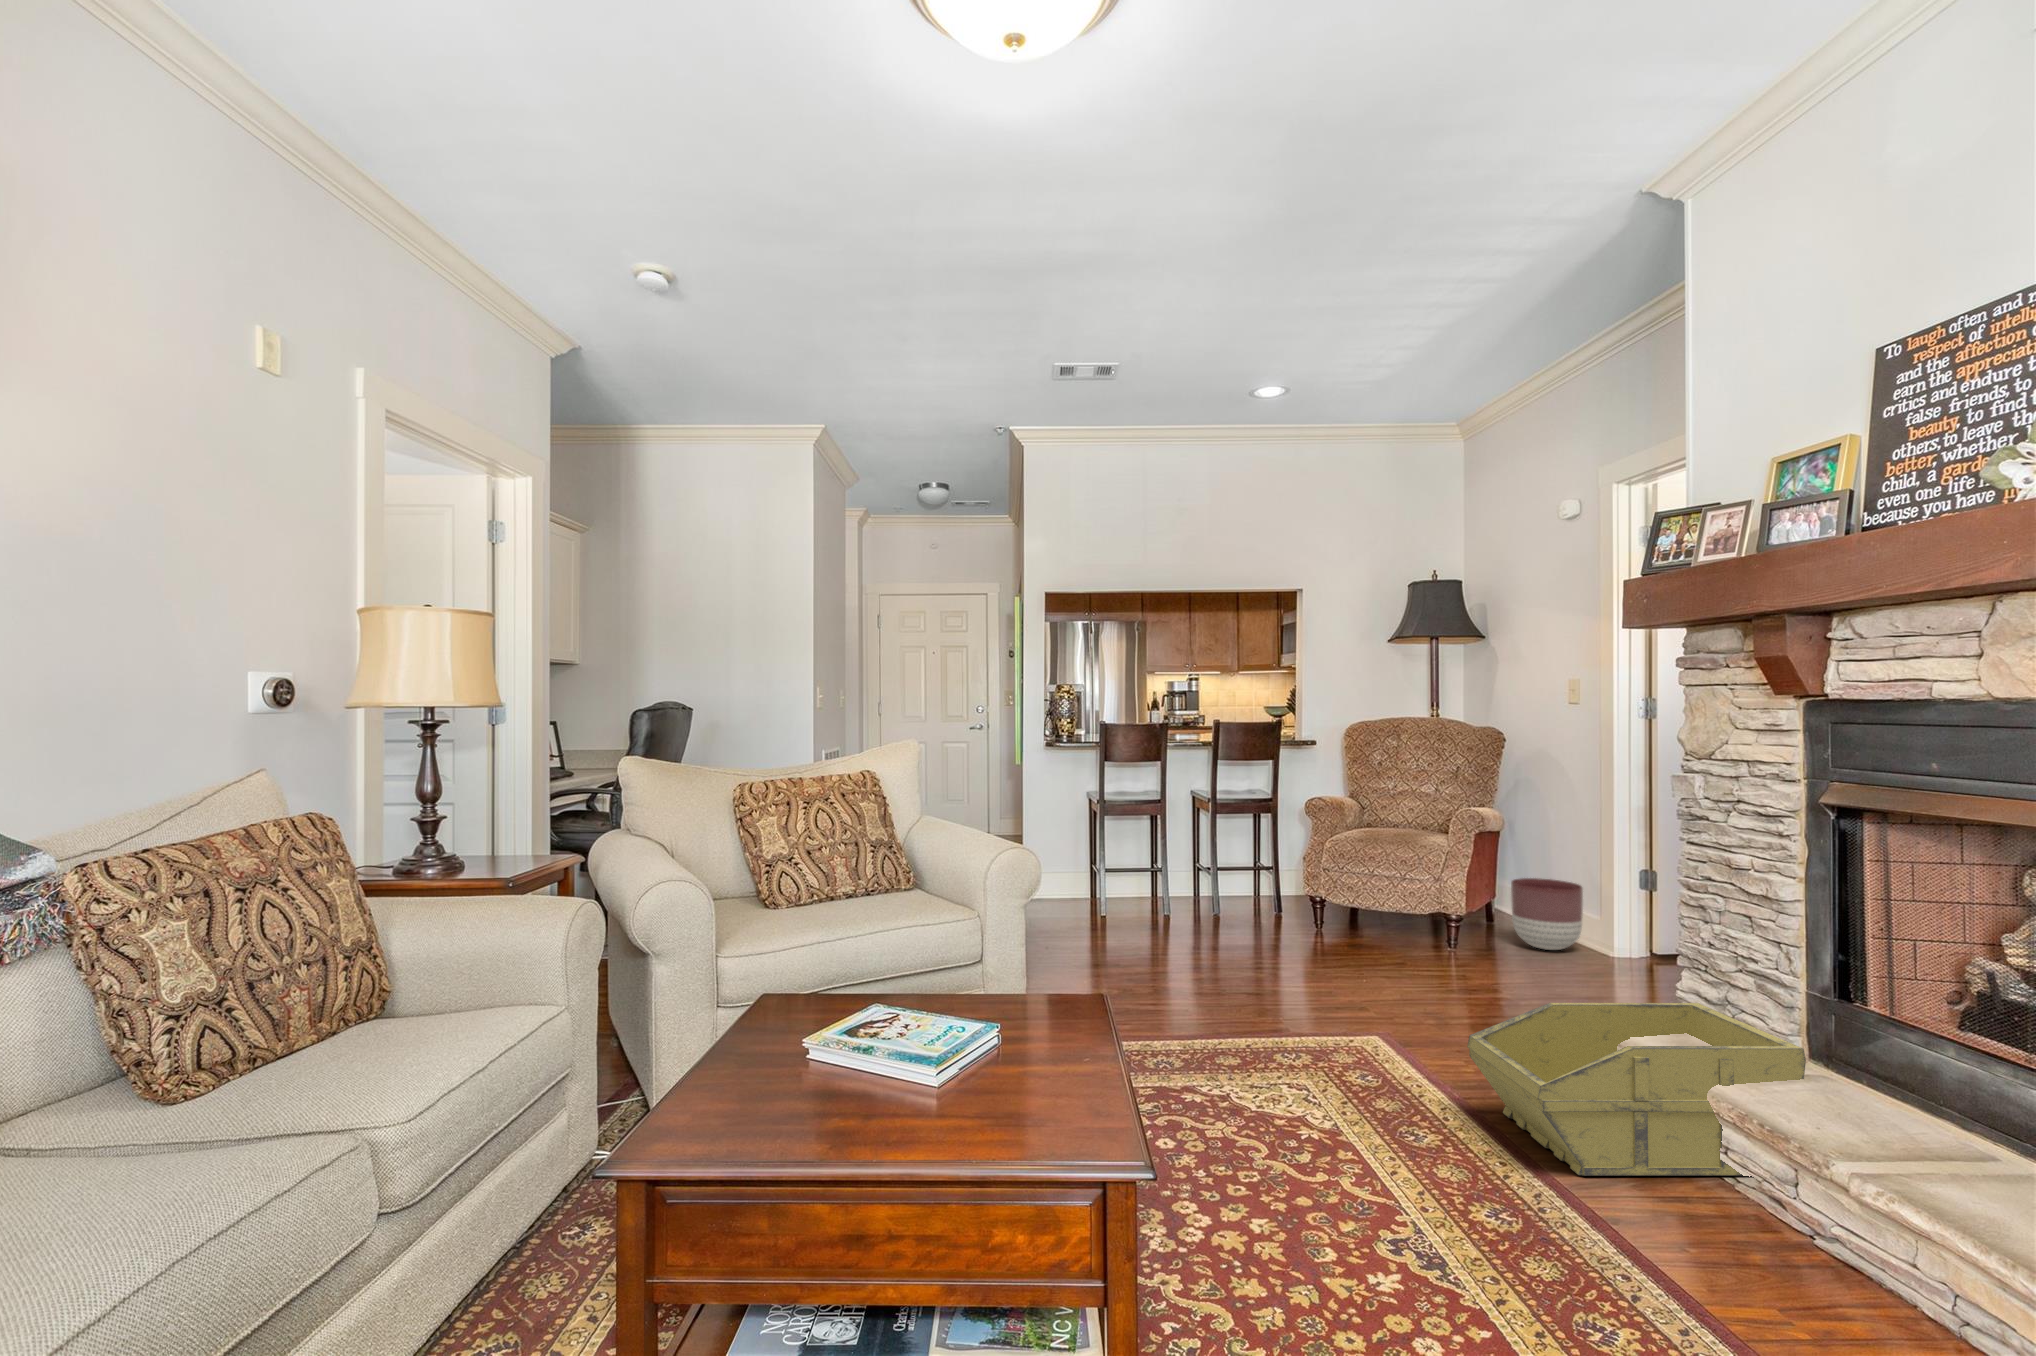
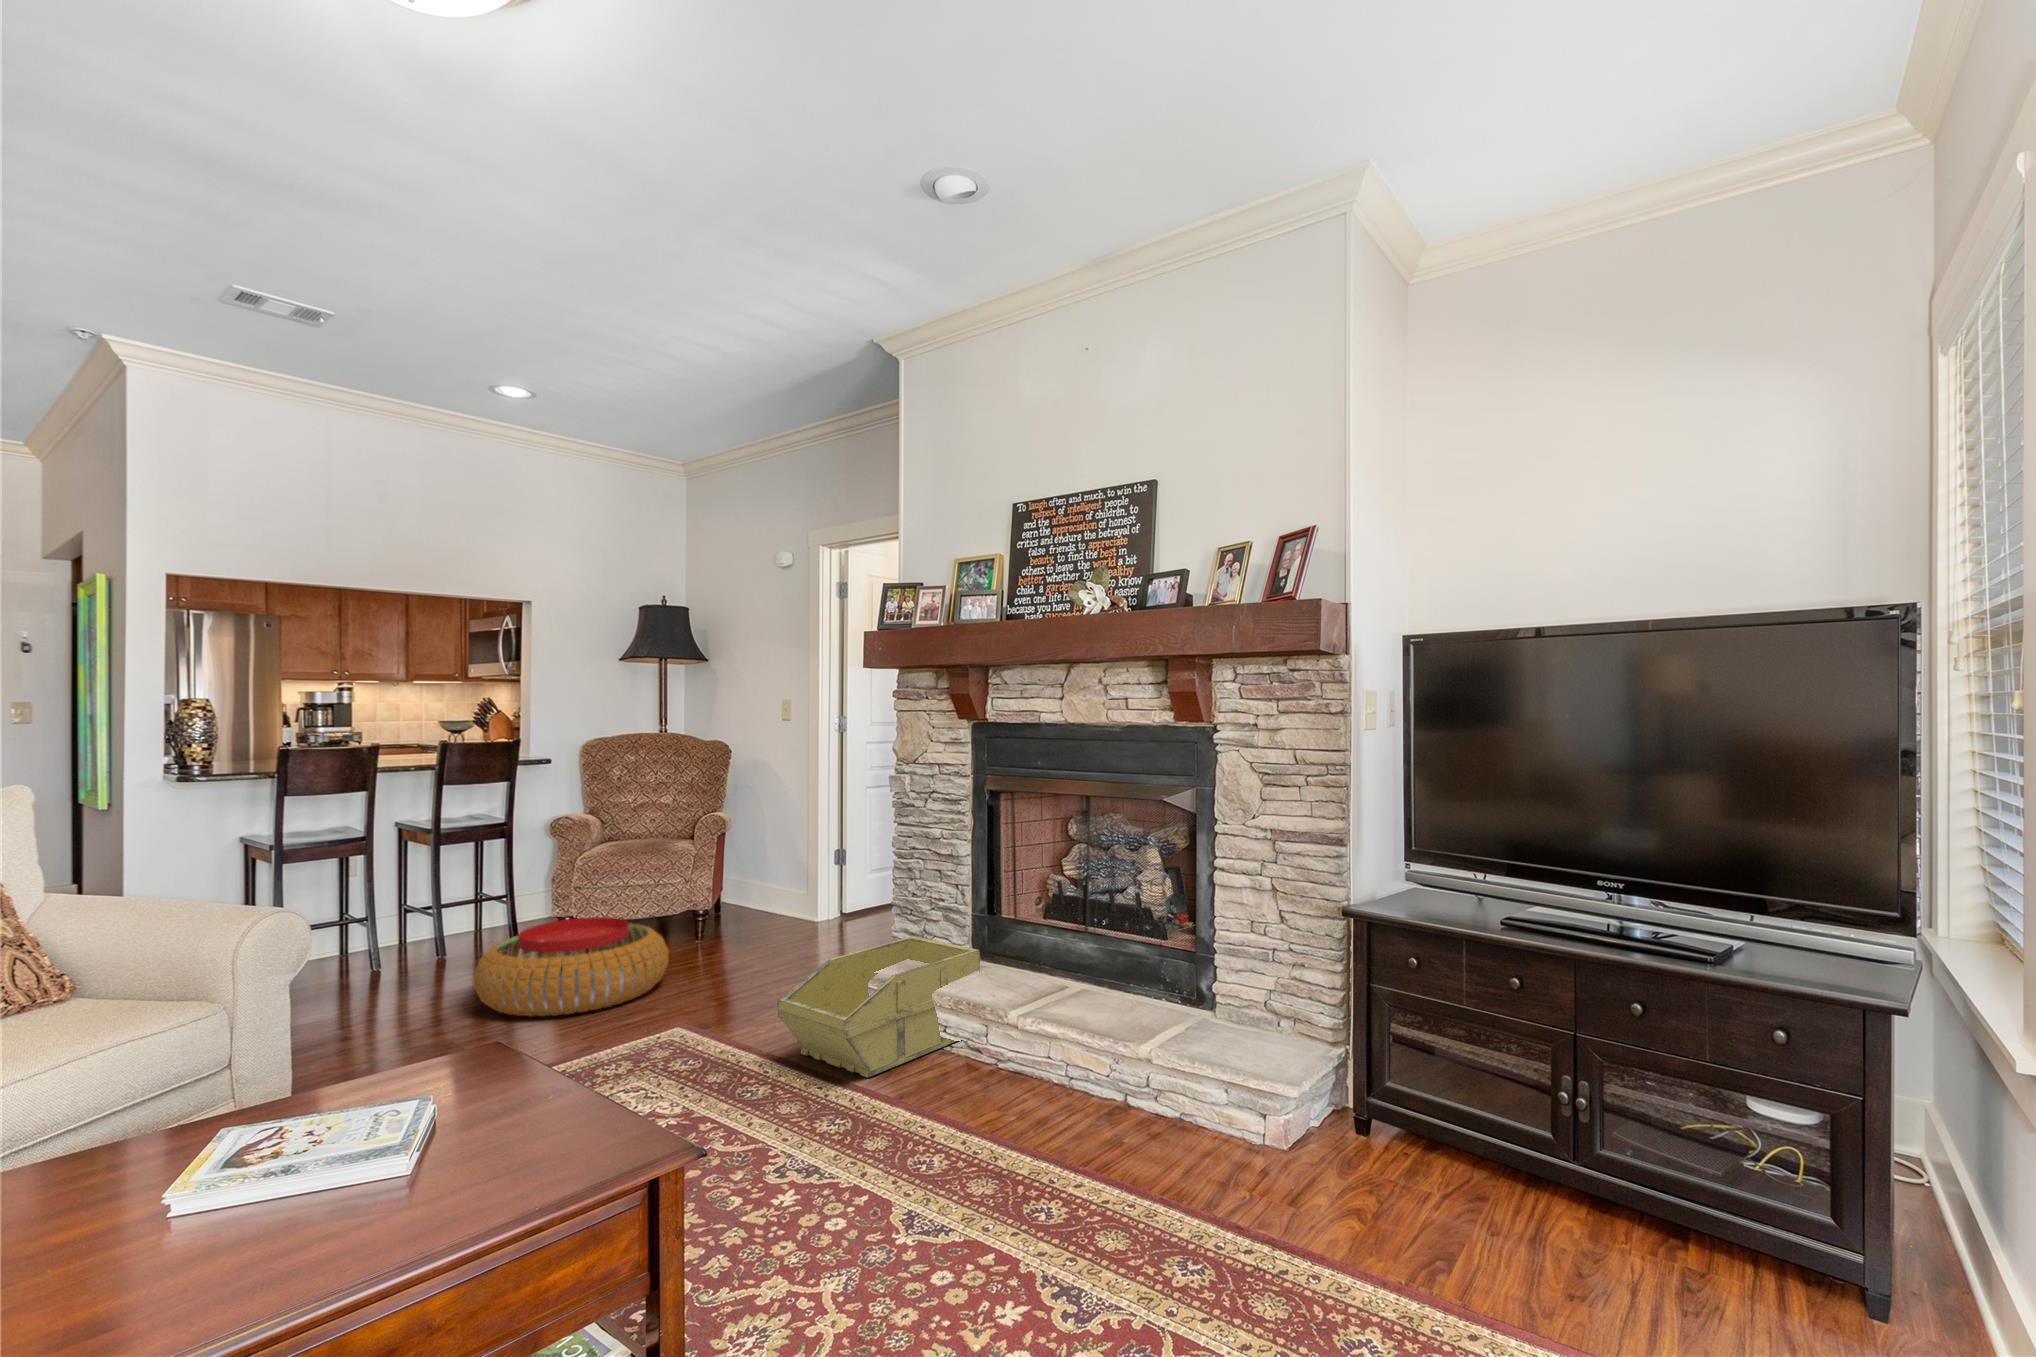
planter: present [1511,878,1583,950] -> none [741,864,794,923]
pouf: none [1204,897,1395,996] -> present [474,917,669,1017]

